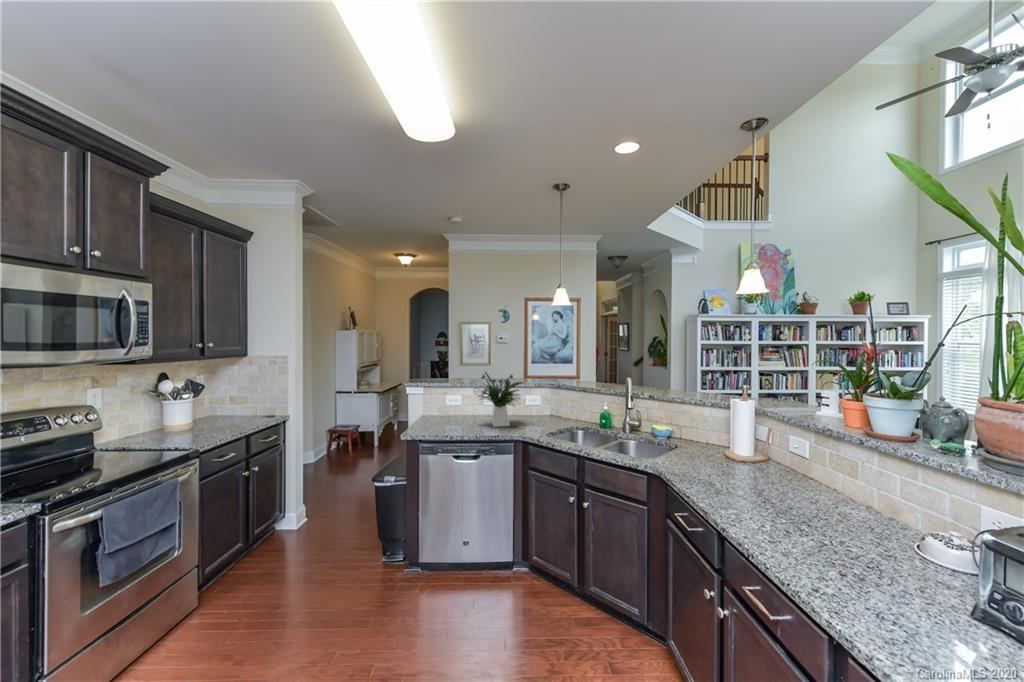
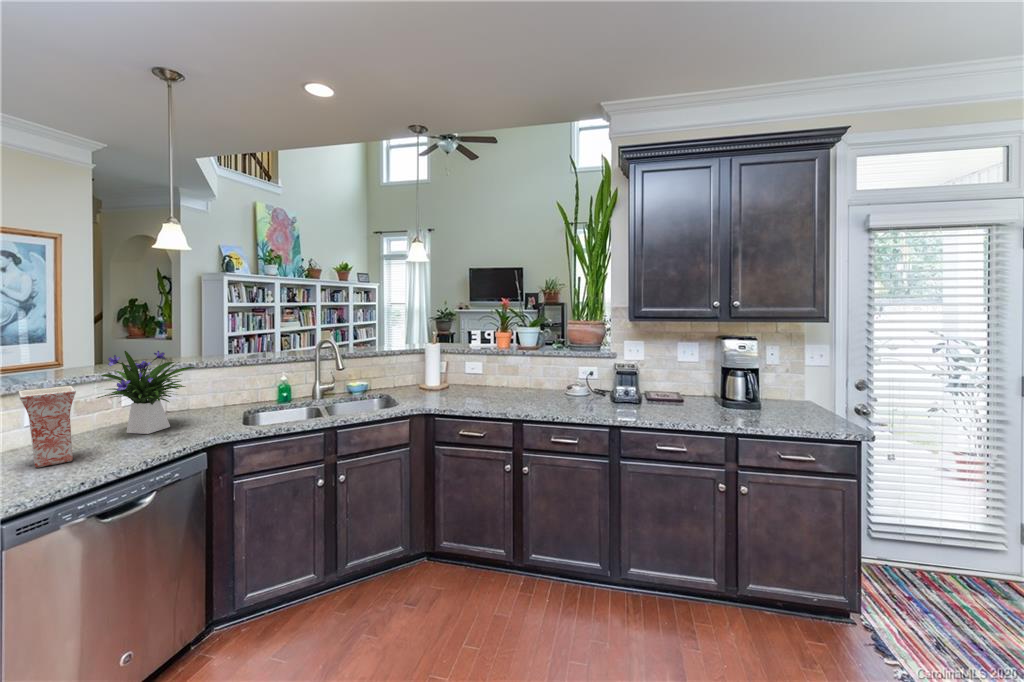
vase: none [427,387,455,430] -> present [18,386,76,468]

